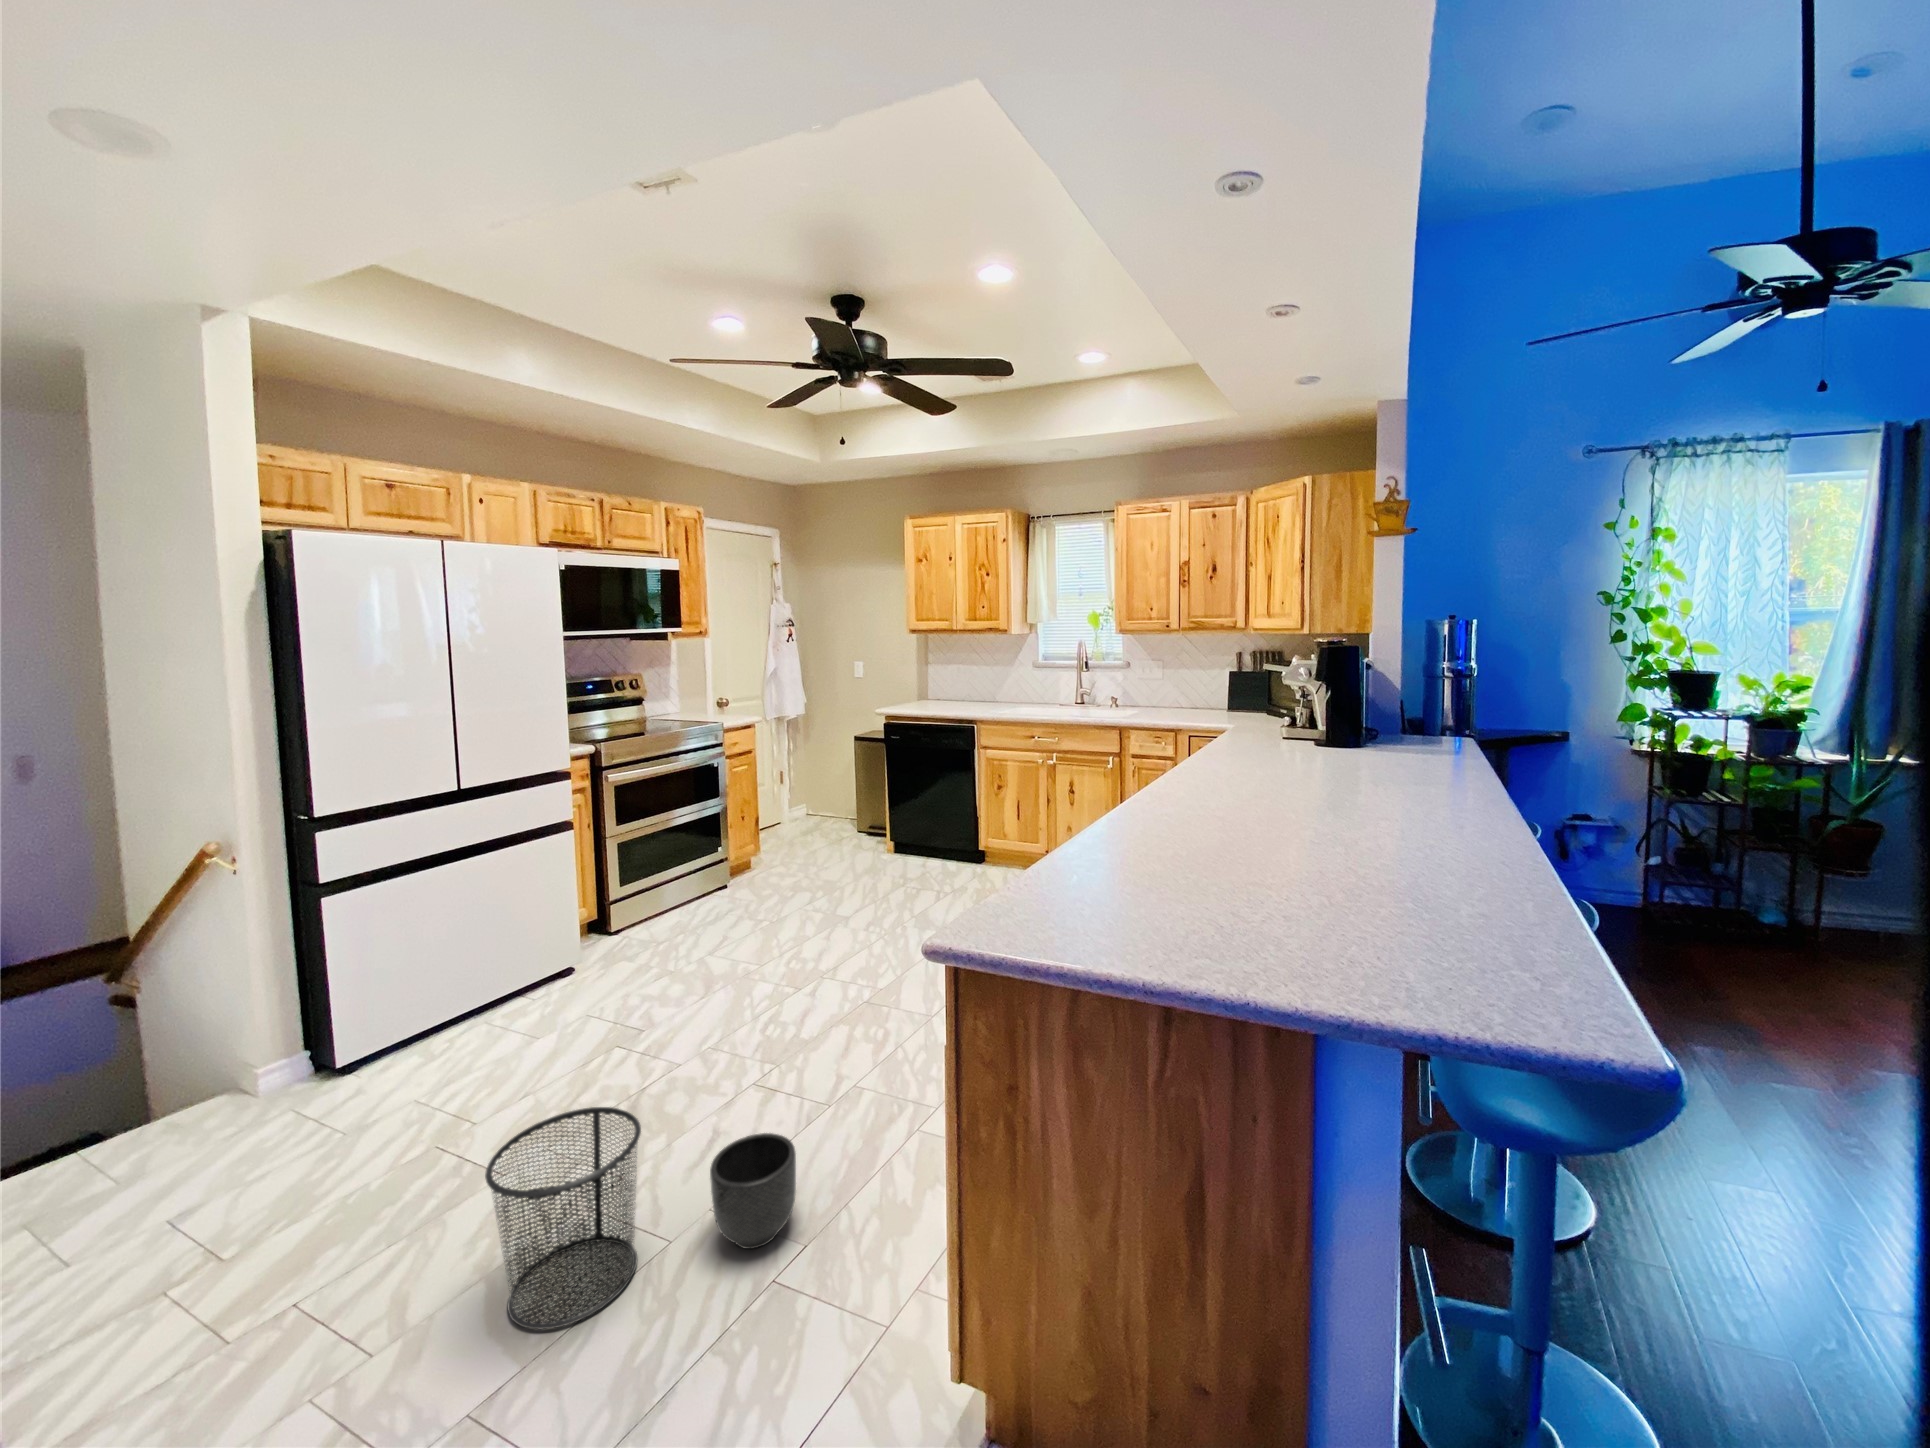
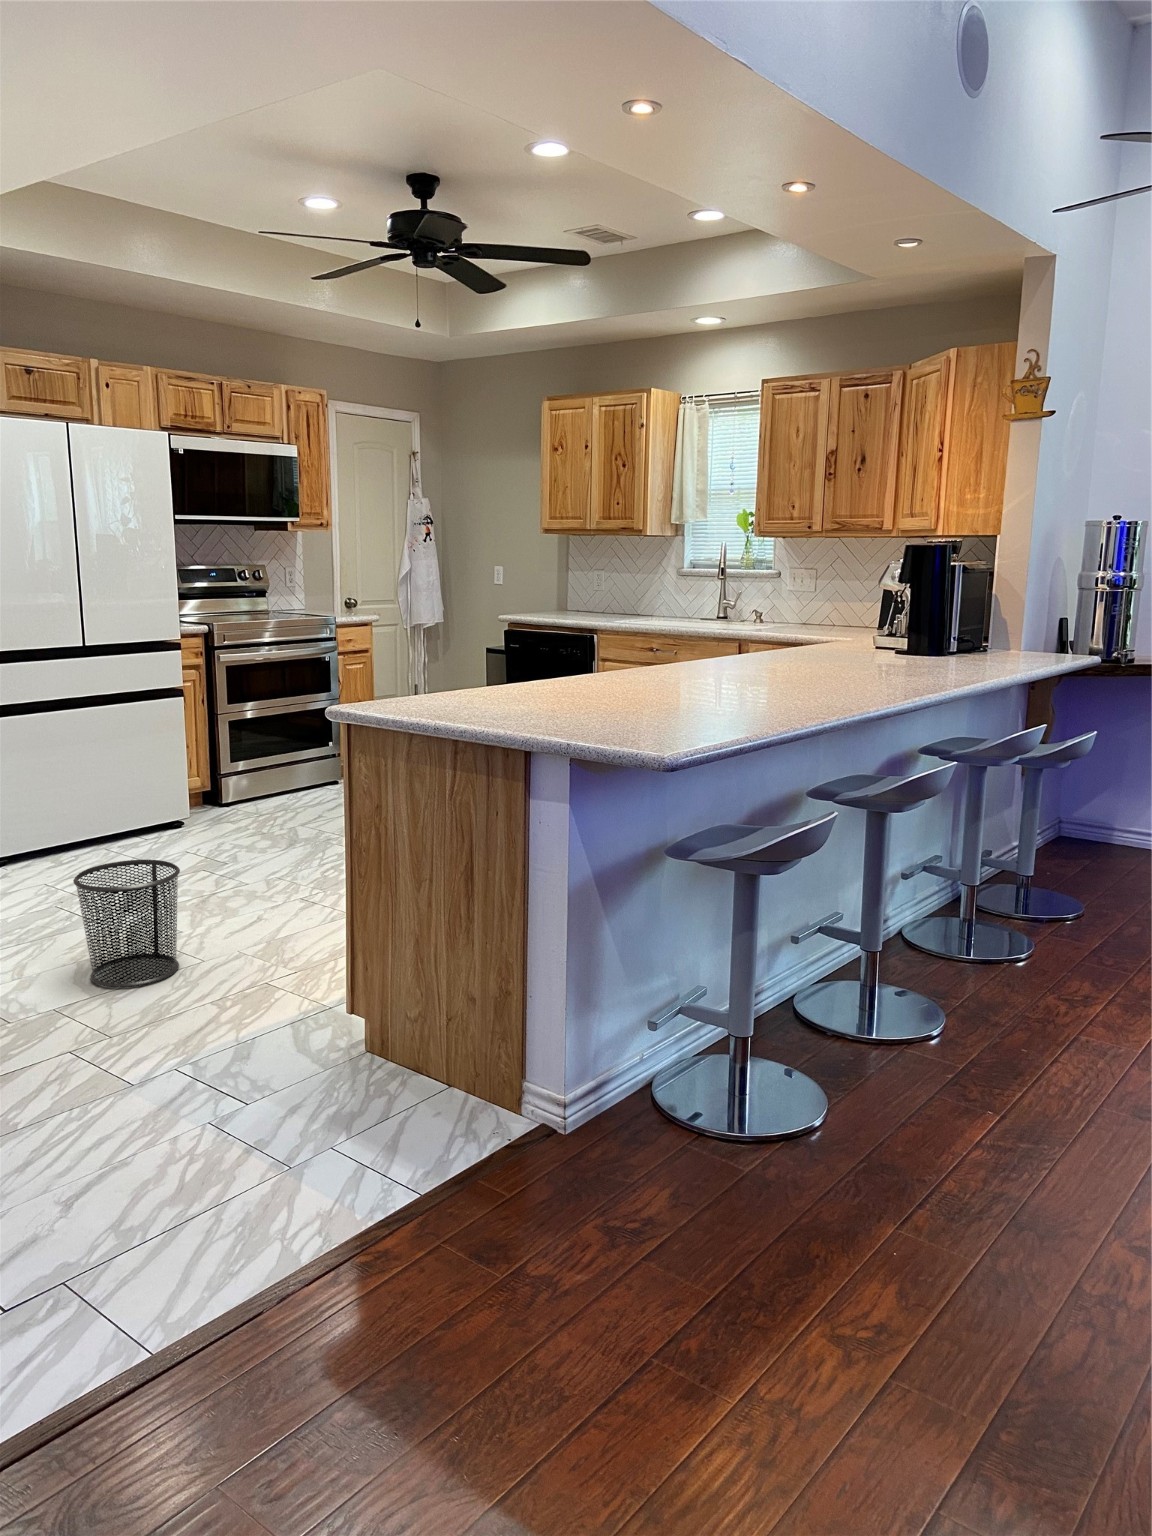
planter: present [710,1133,796,1249] -> none [228,900,293,973]

